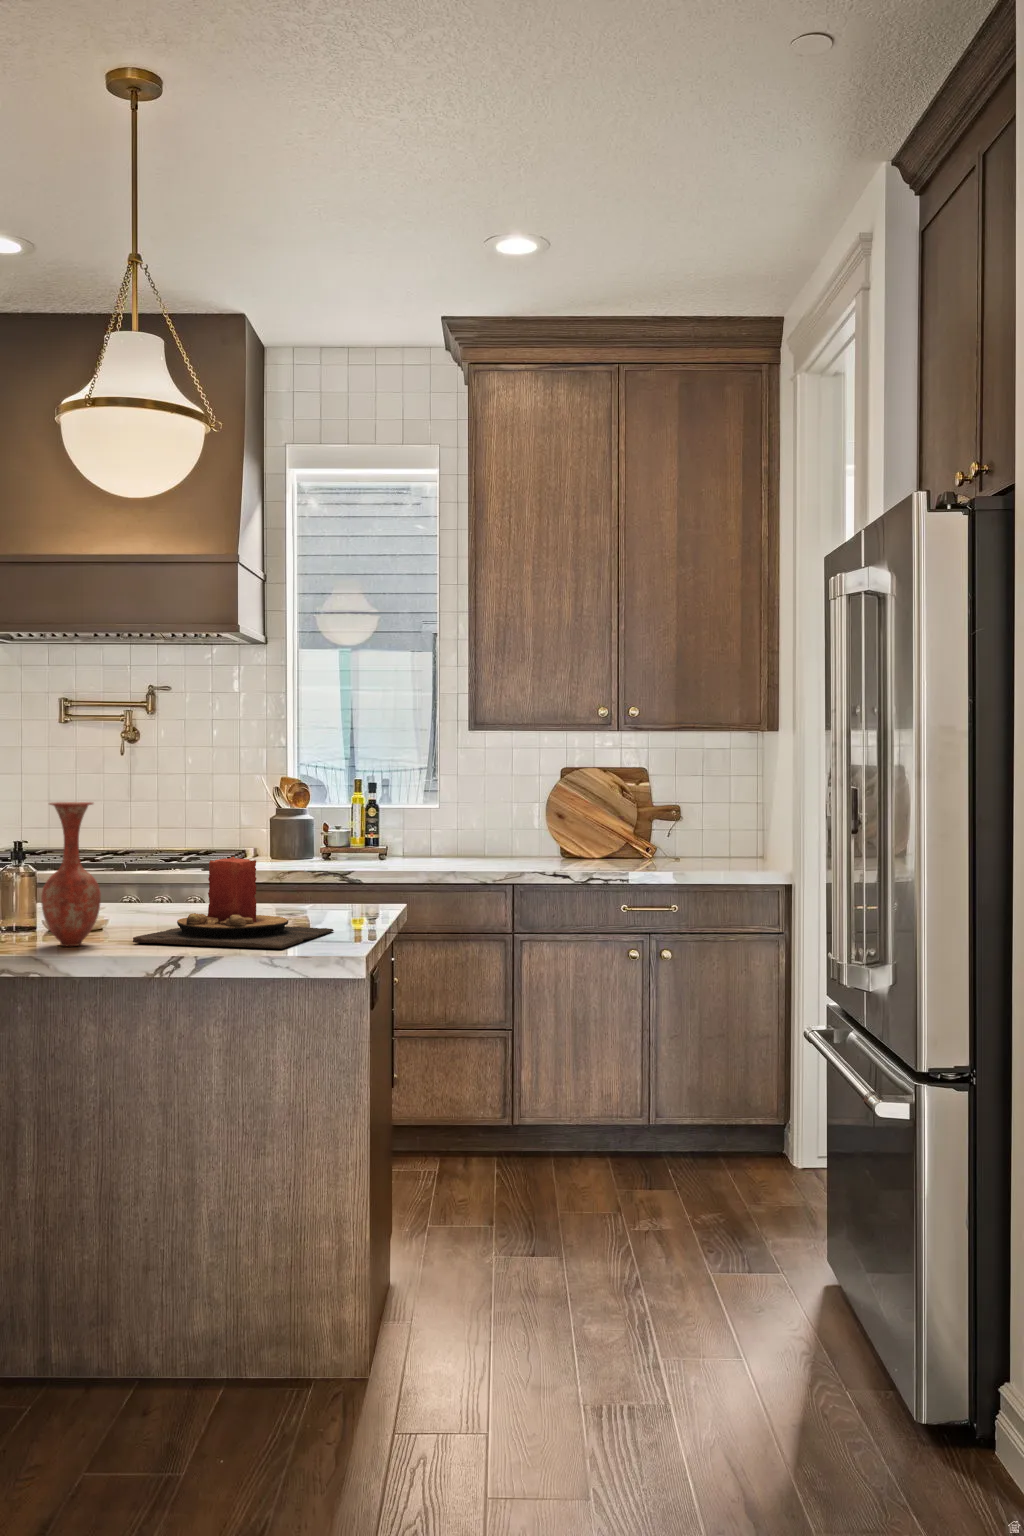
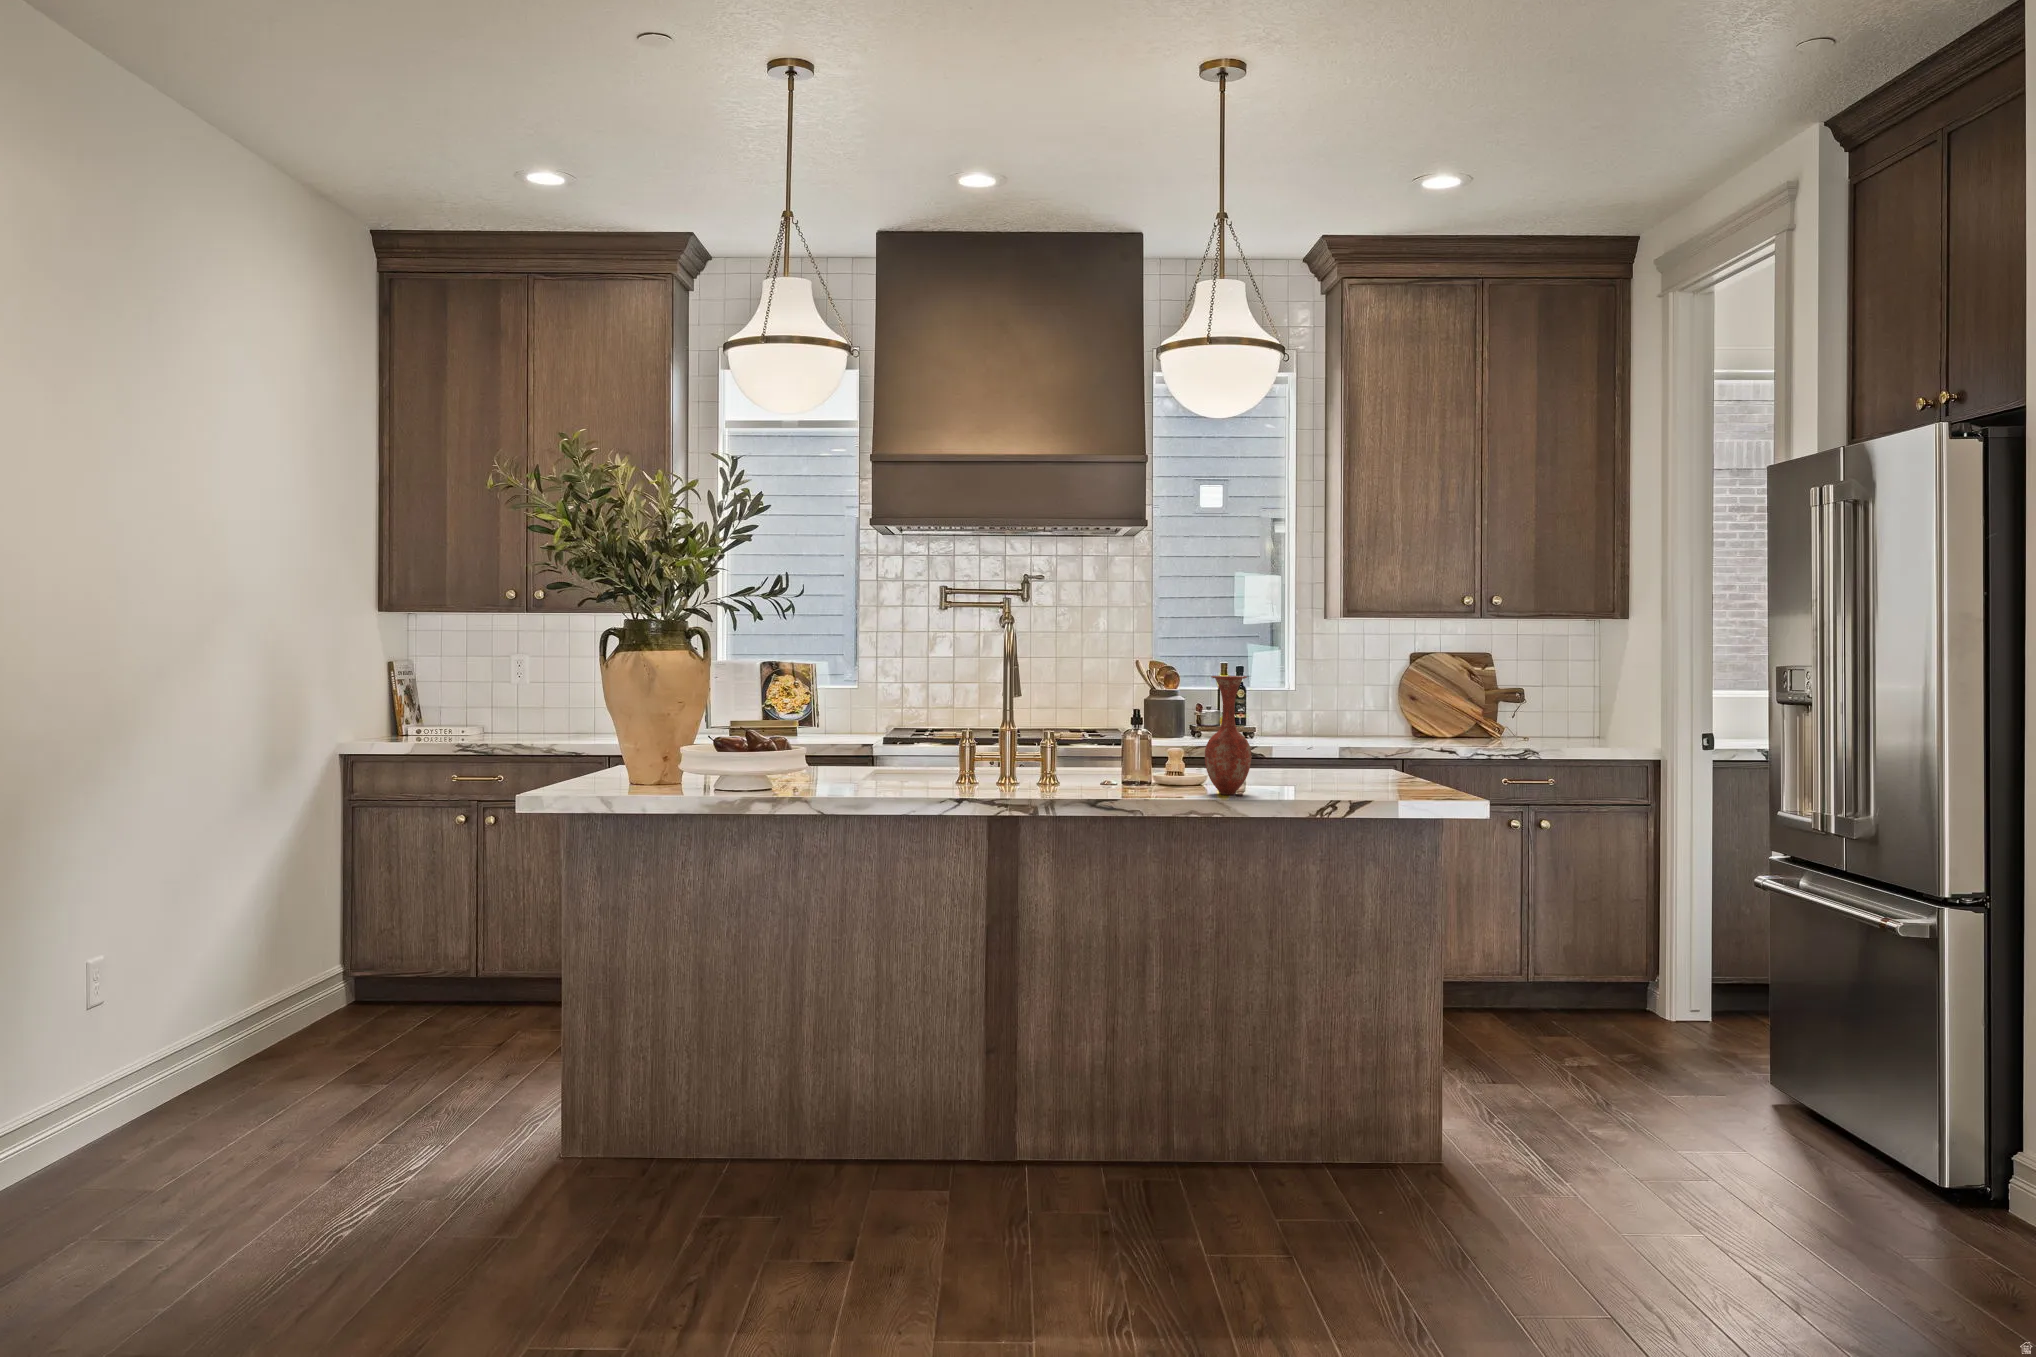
candle: present [133,857,334,949] -> none [1274,723,1411,797]

